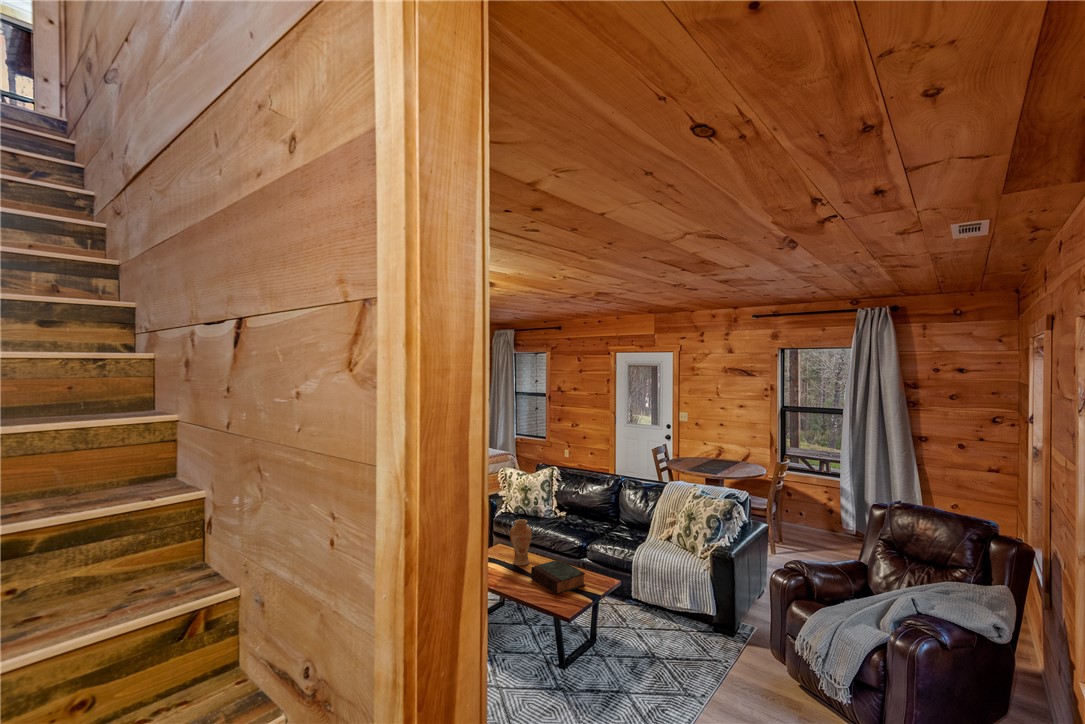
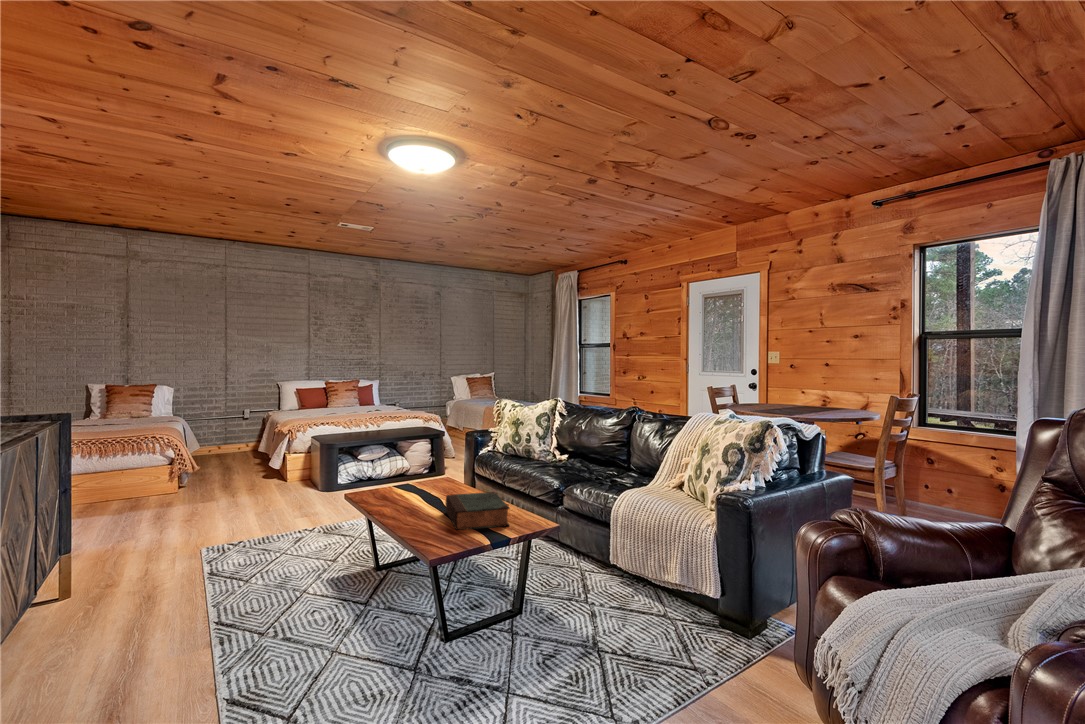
vase: present [510,519,532,566] -> none [442,439,473,500]

